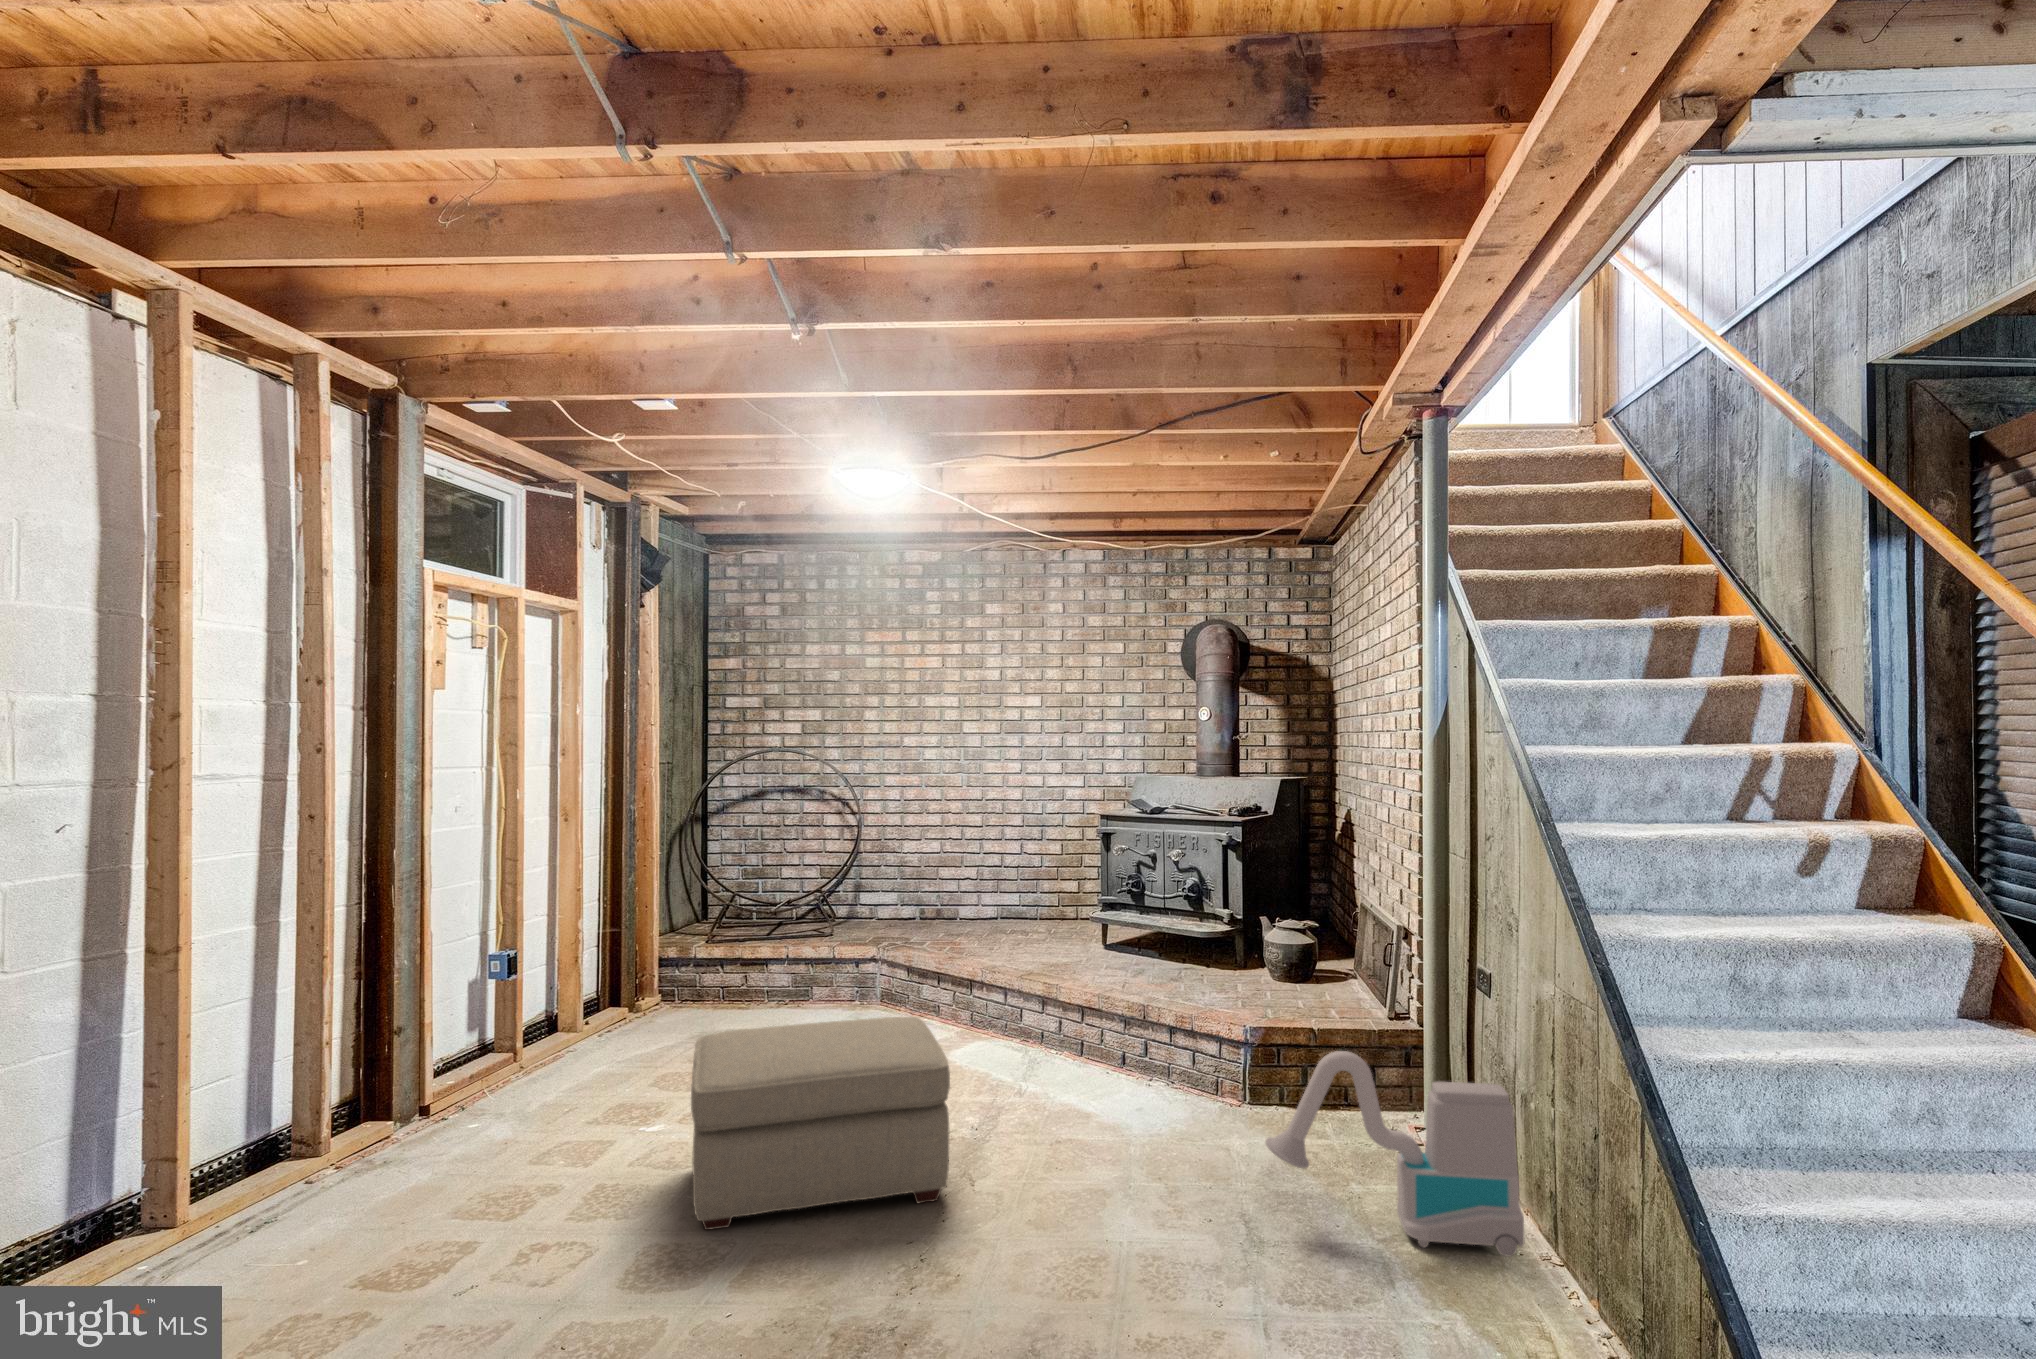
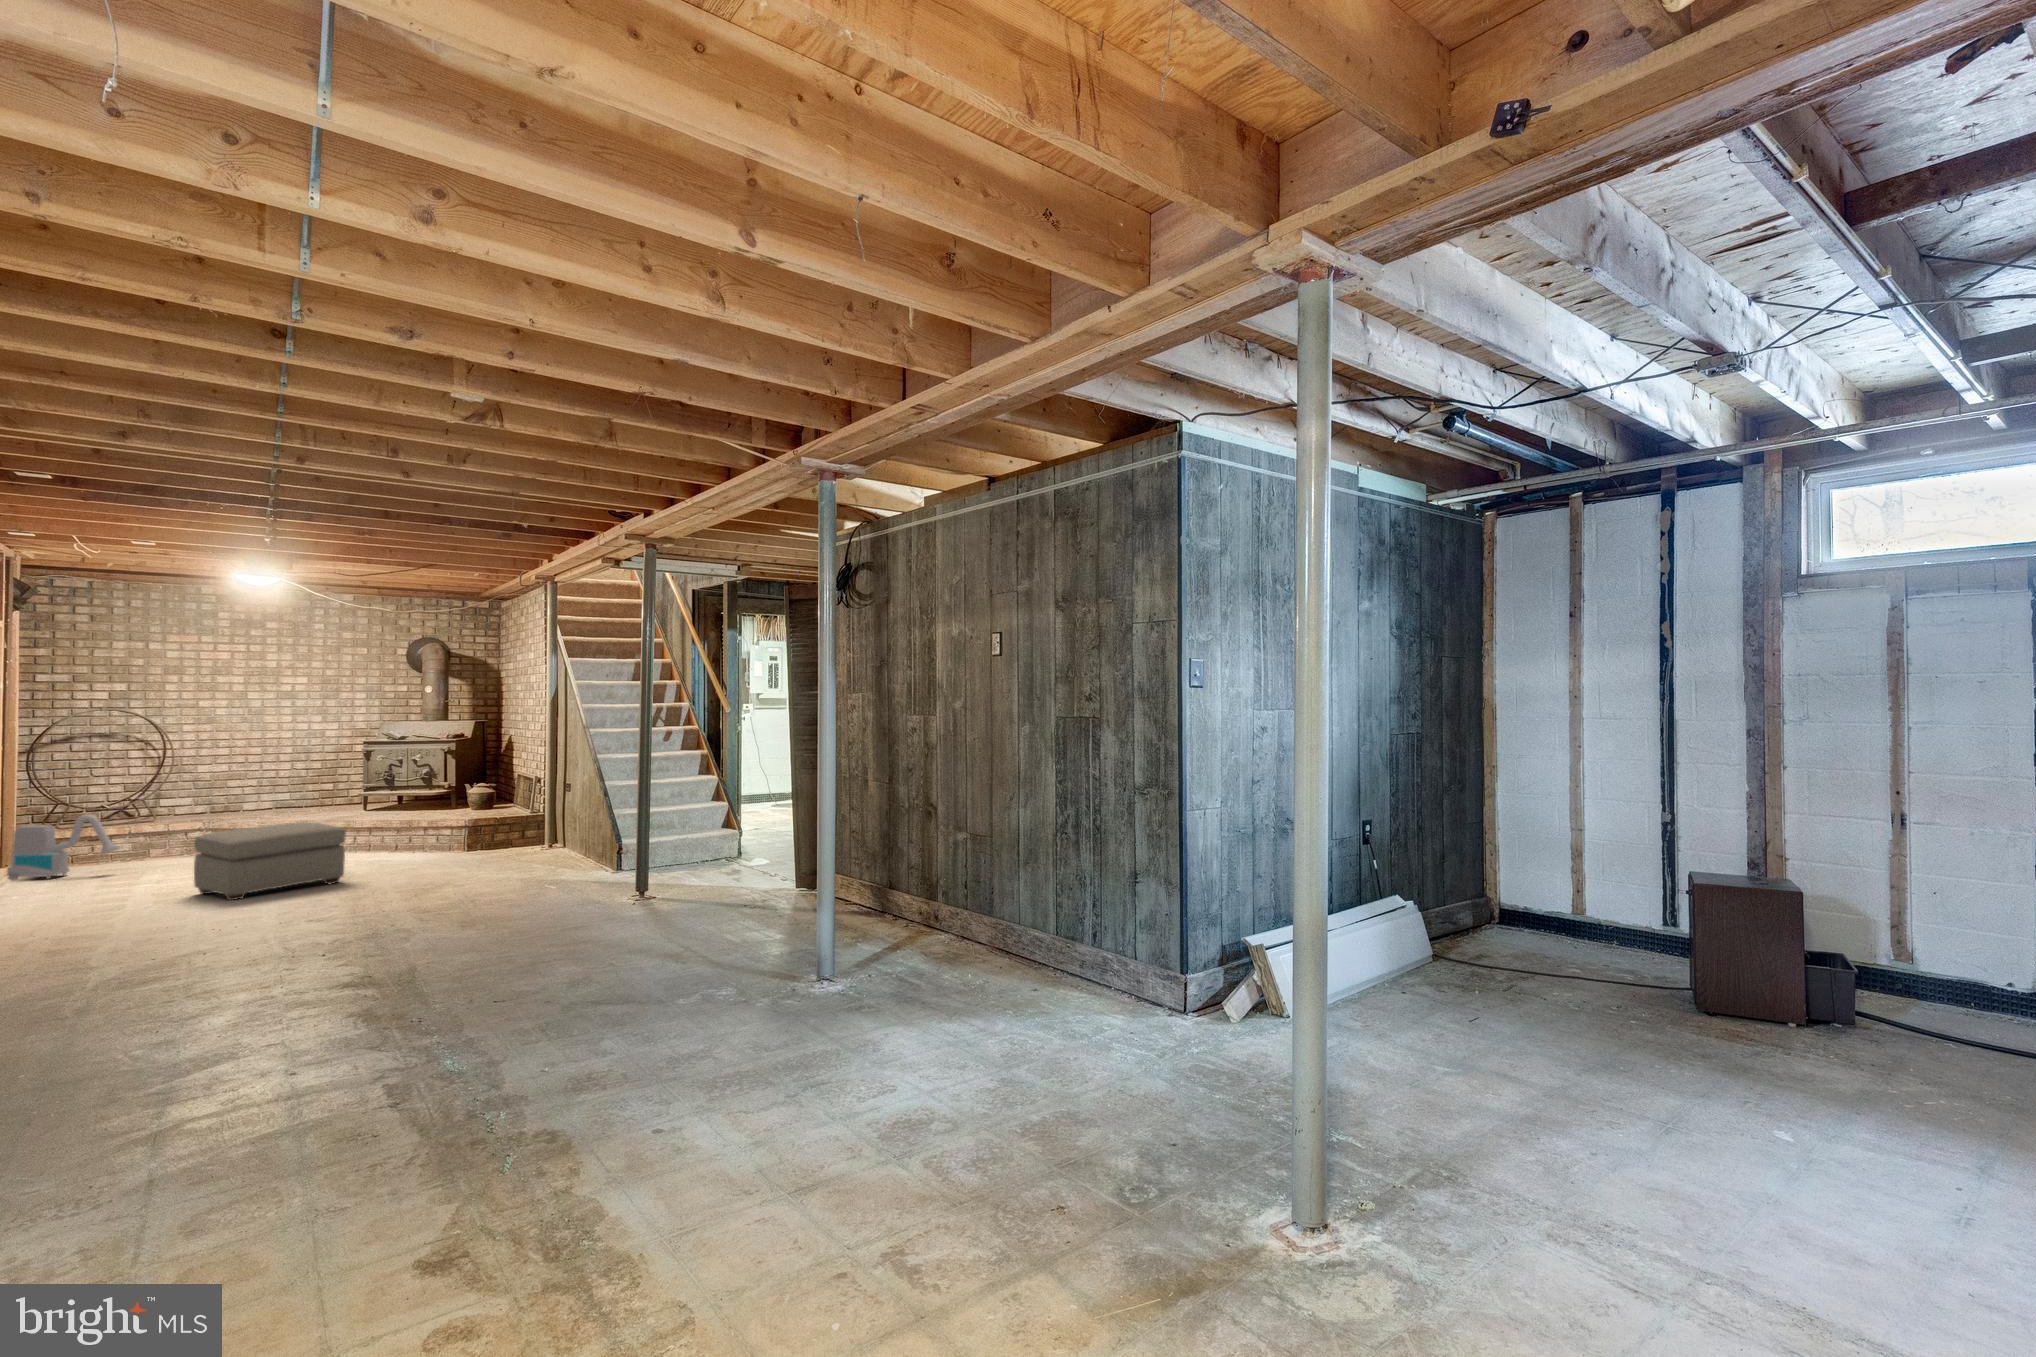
vacuum cleaner: present [1265,1051,1525,1256] -> present [7,814,120,881]

